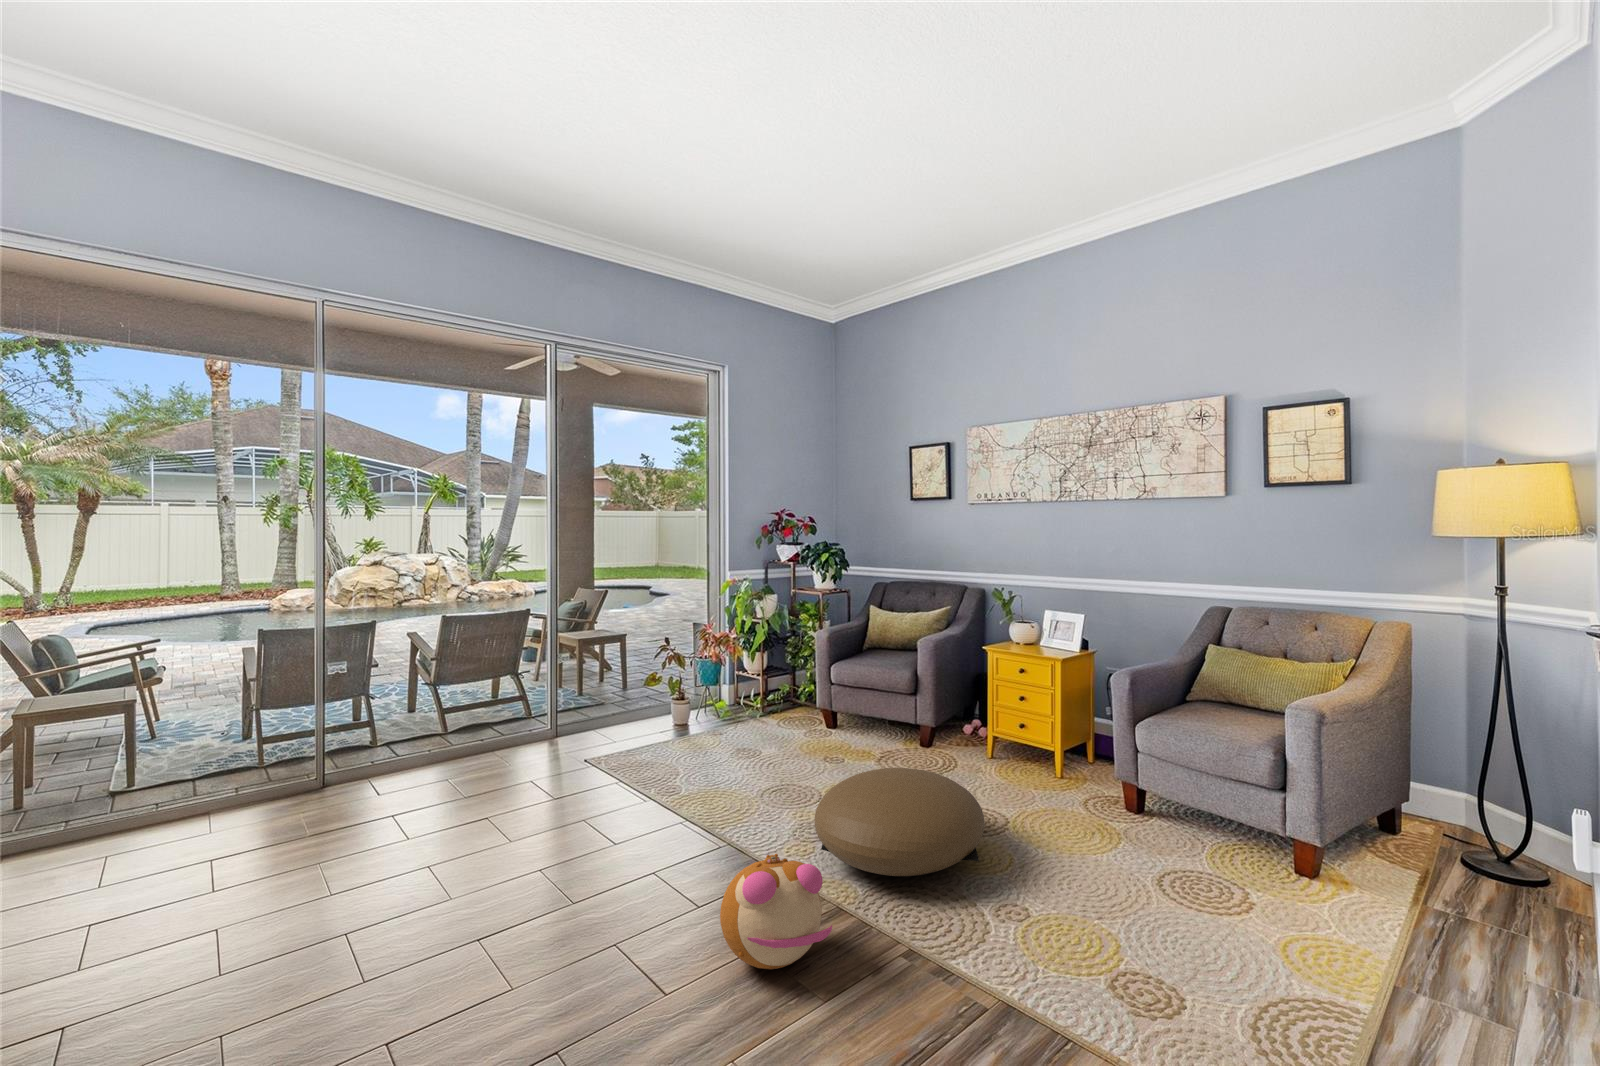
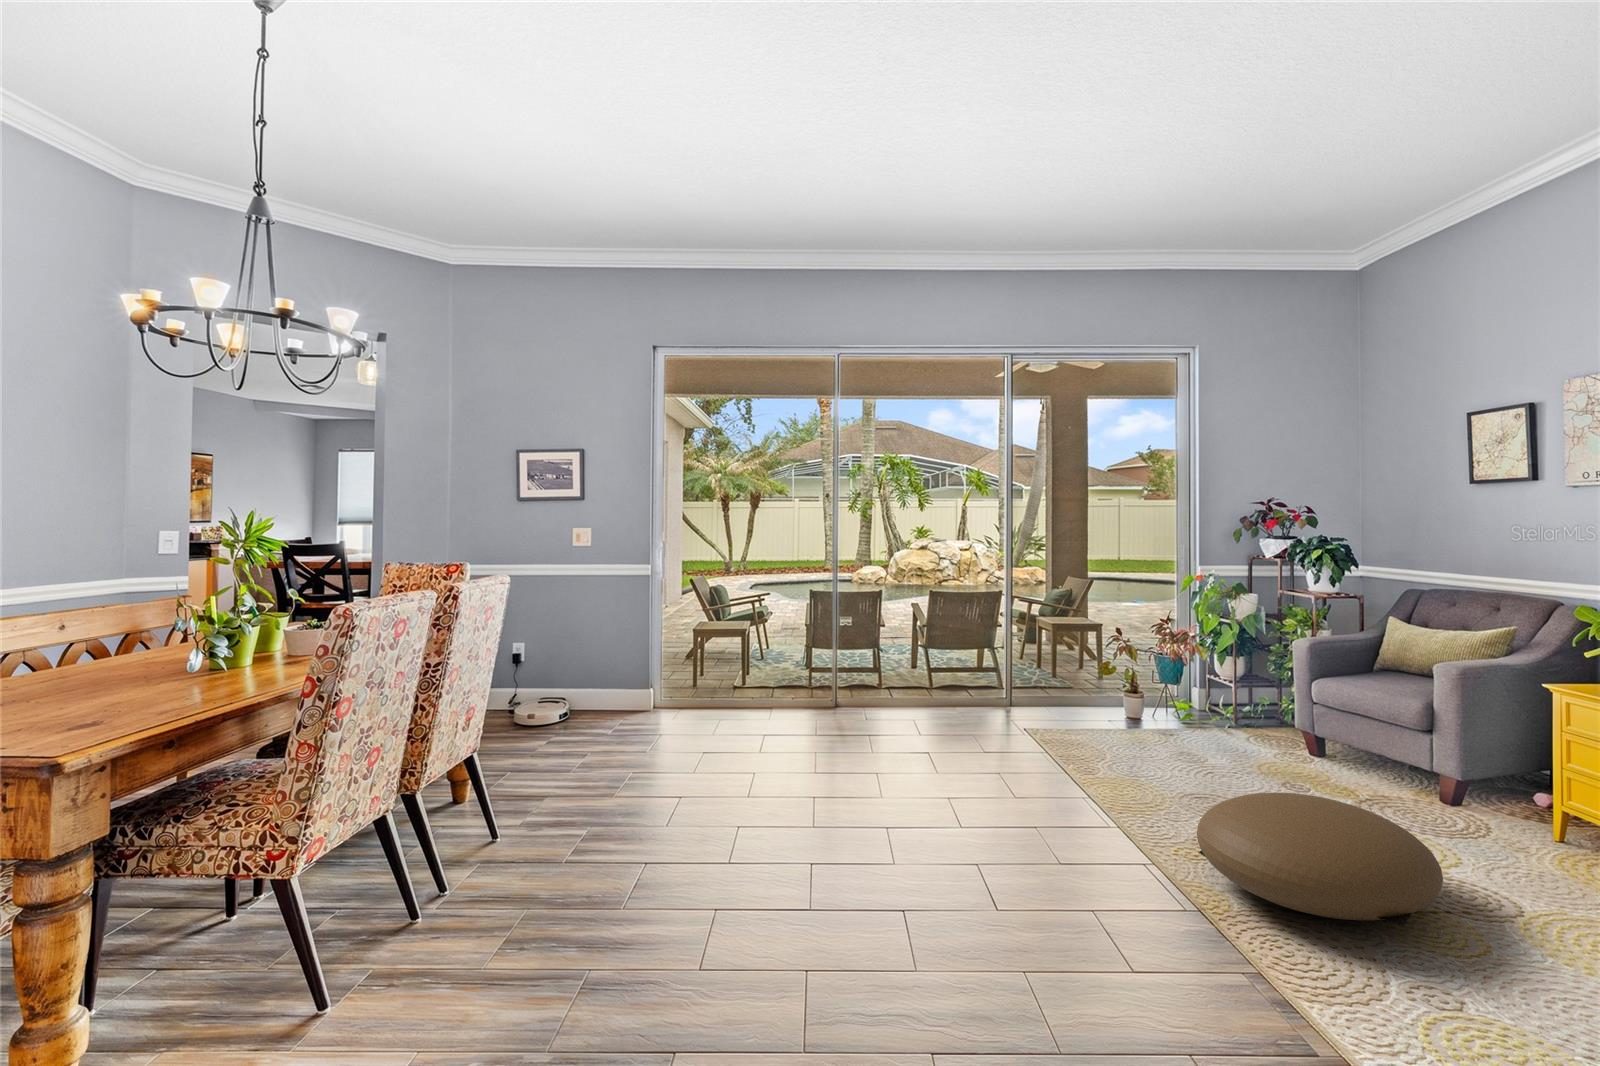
plush toy: present [720,854,832,969] -> none [1051,827,1154,932]

